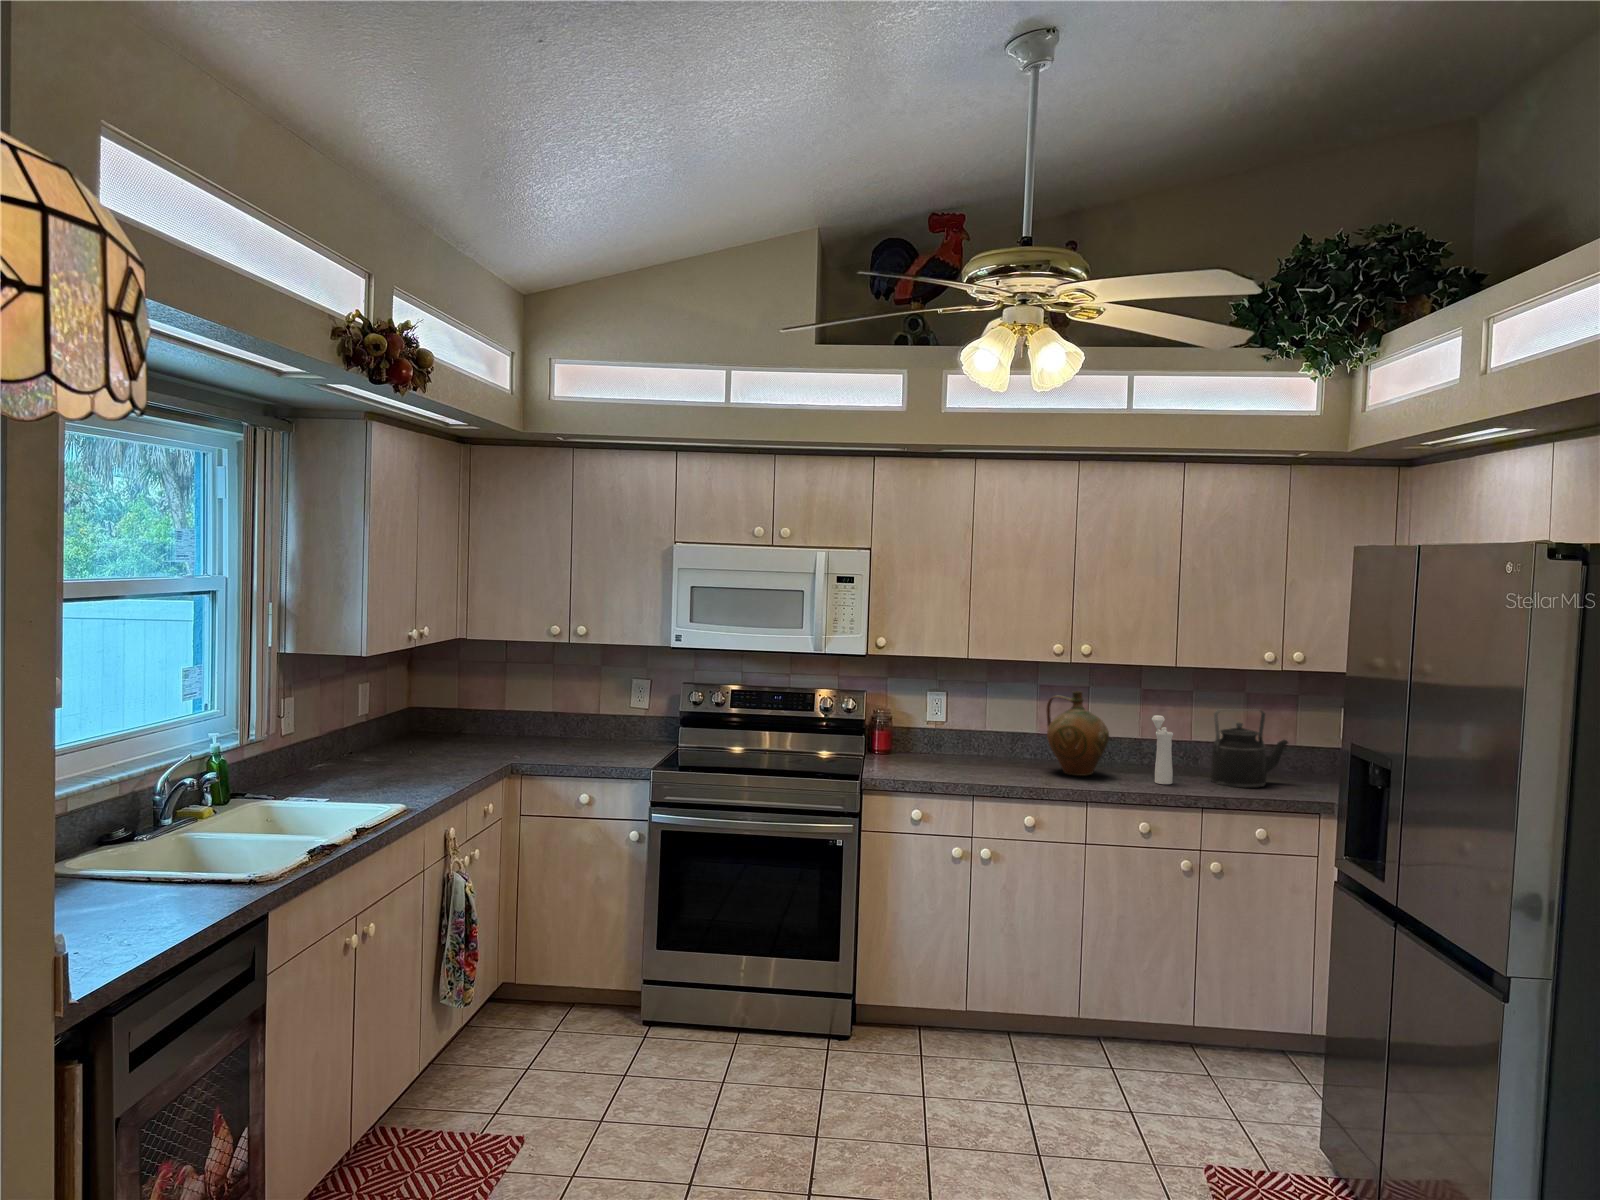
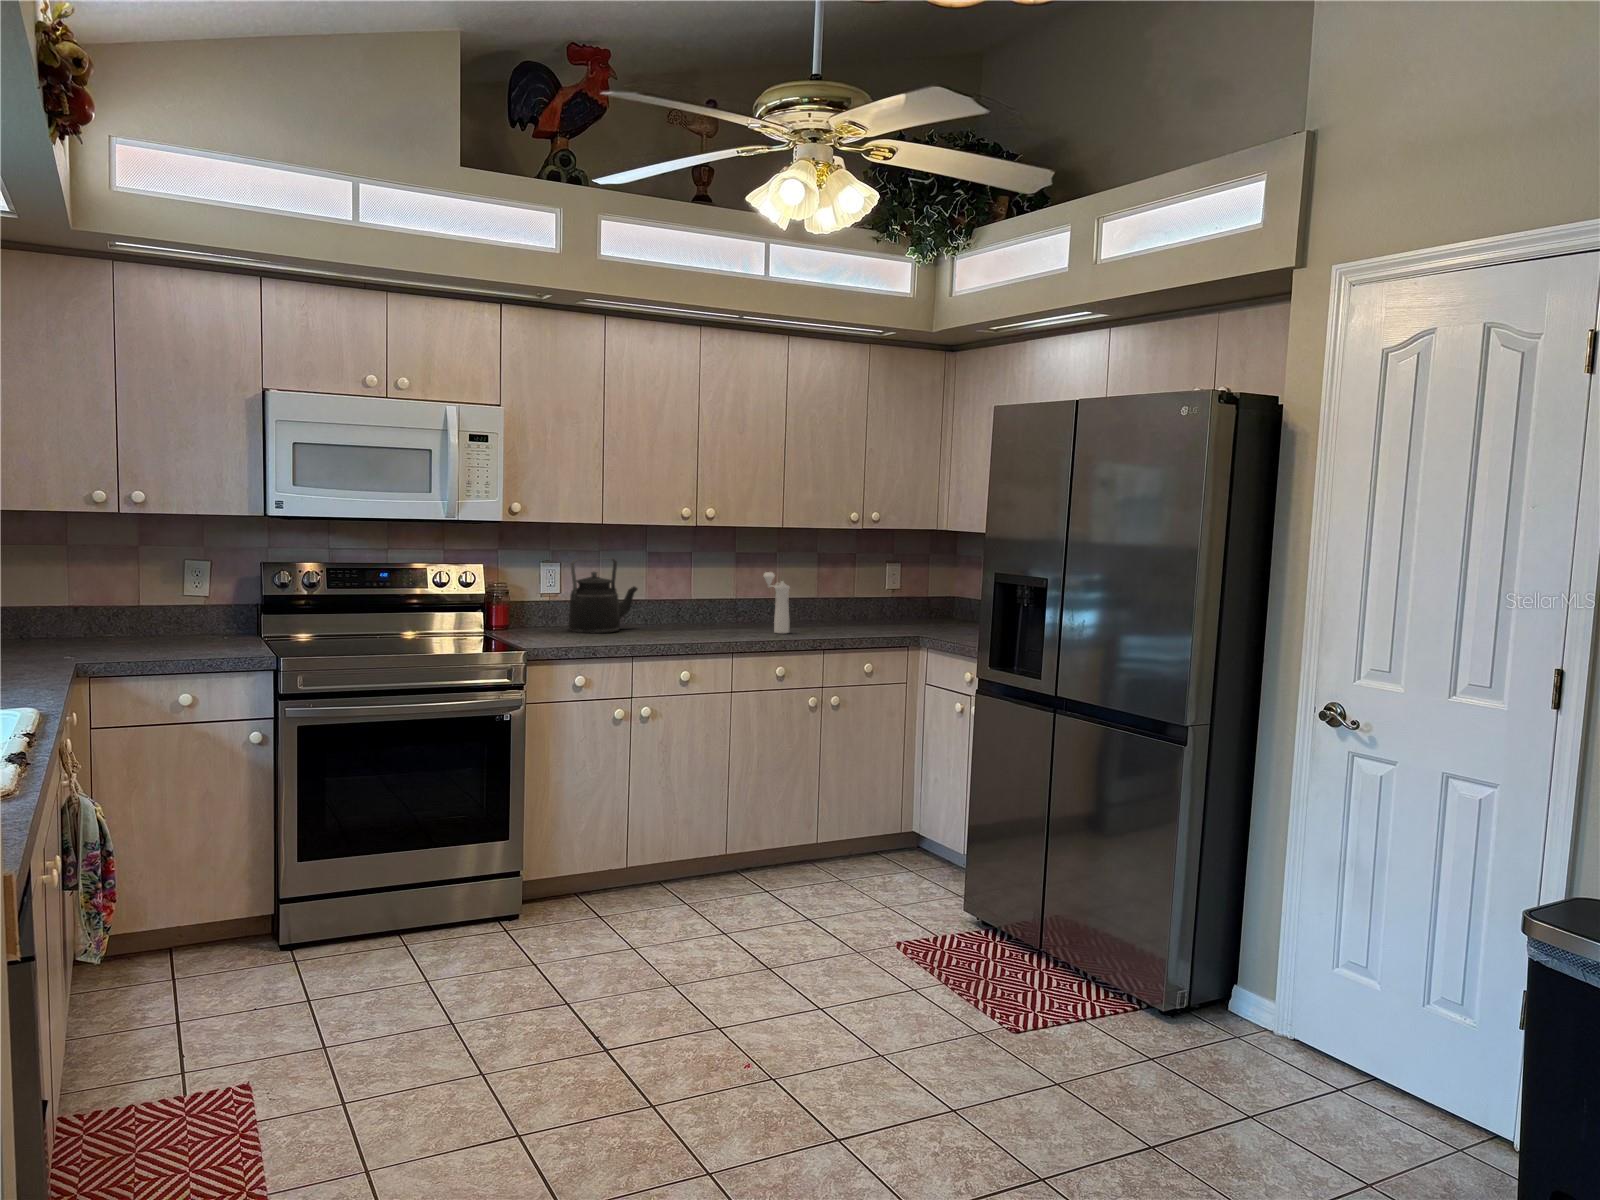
ceramic jug: present [1046,691,1109,776] -> none [673,551,734,632]
kettle: present [1211,709,1288,788] -> present [569,558,637,633]

